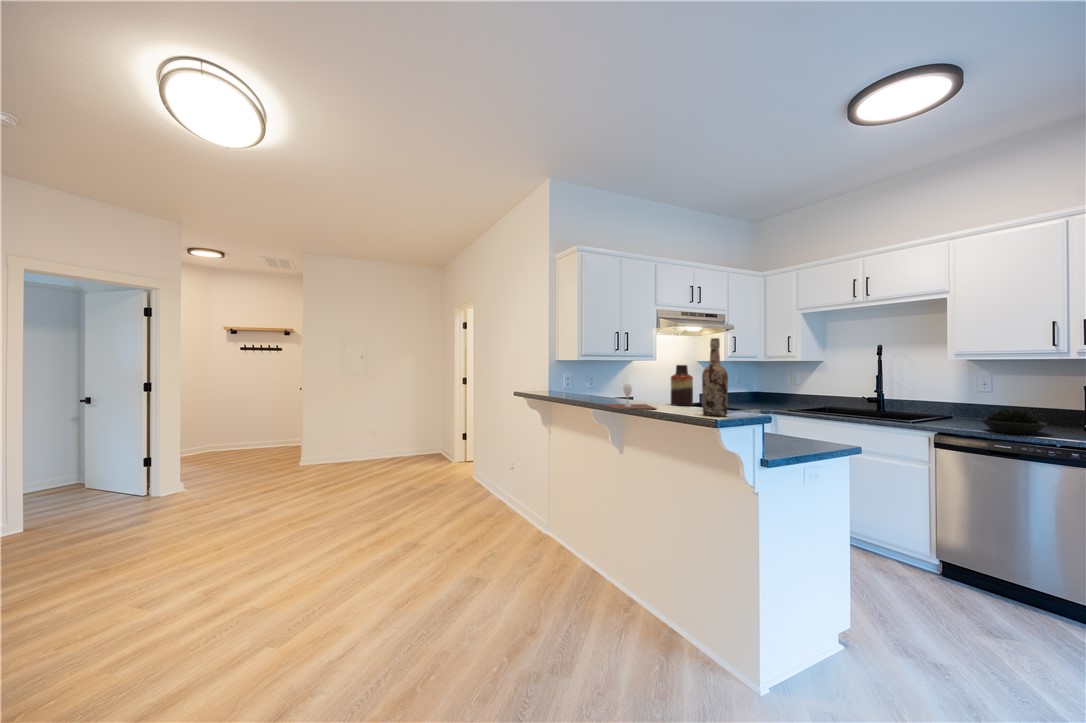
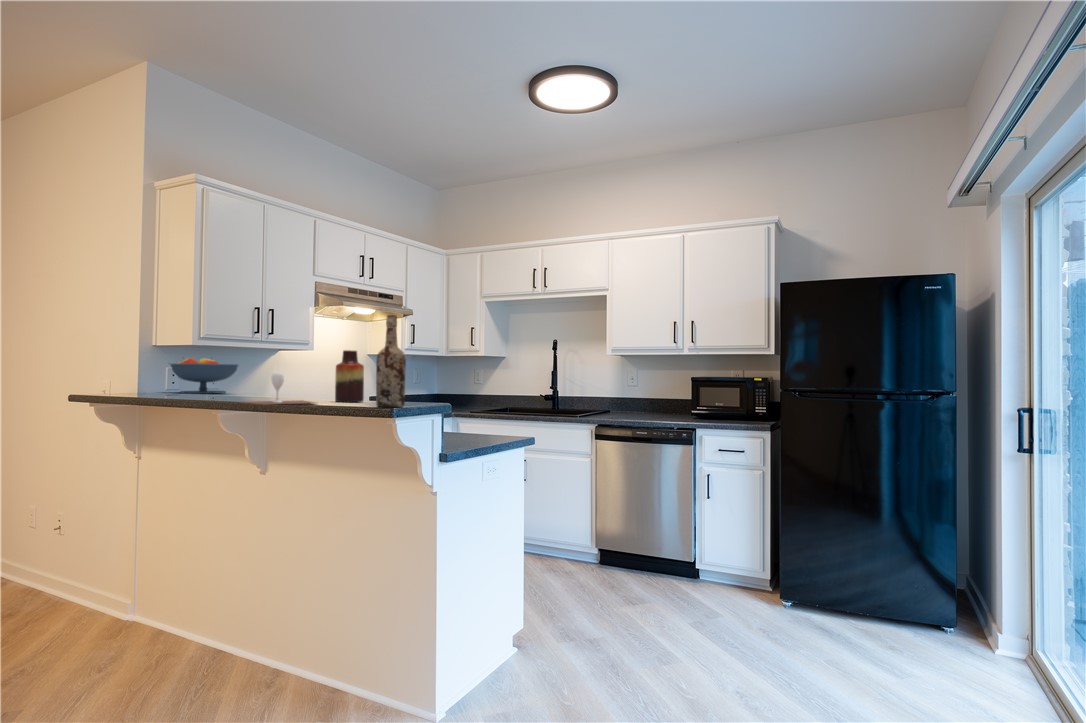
fruit bowl: none [564,365,606,392] -> present [170,357,238,394]
succulent plant: present [981,408,1047,434] -> none [628,398,670,421]

